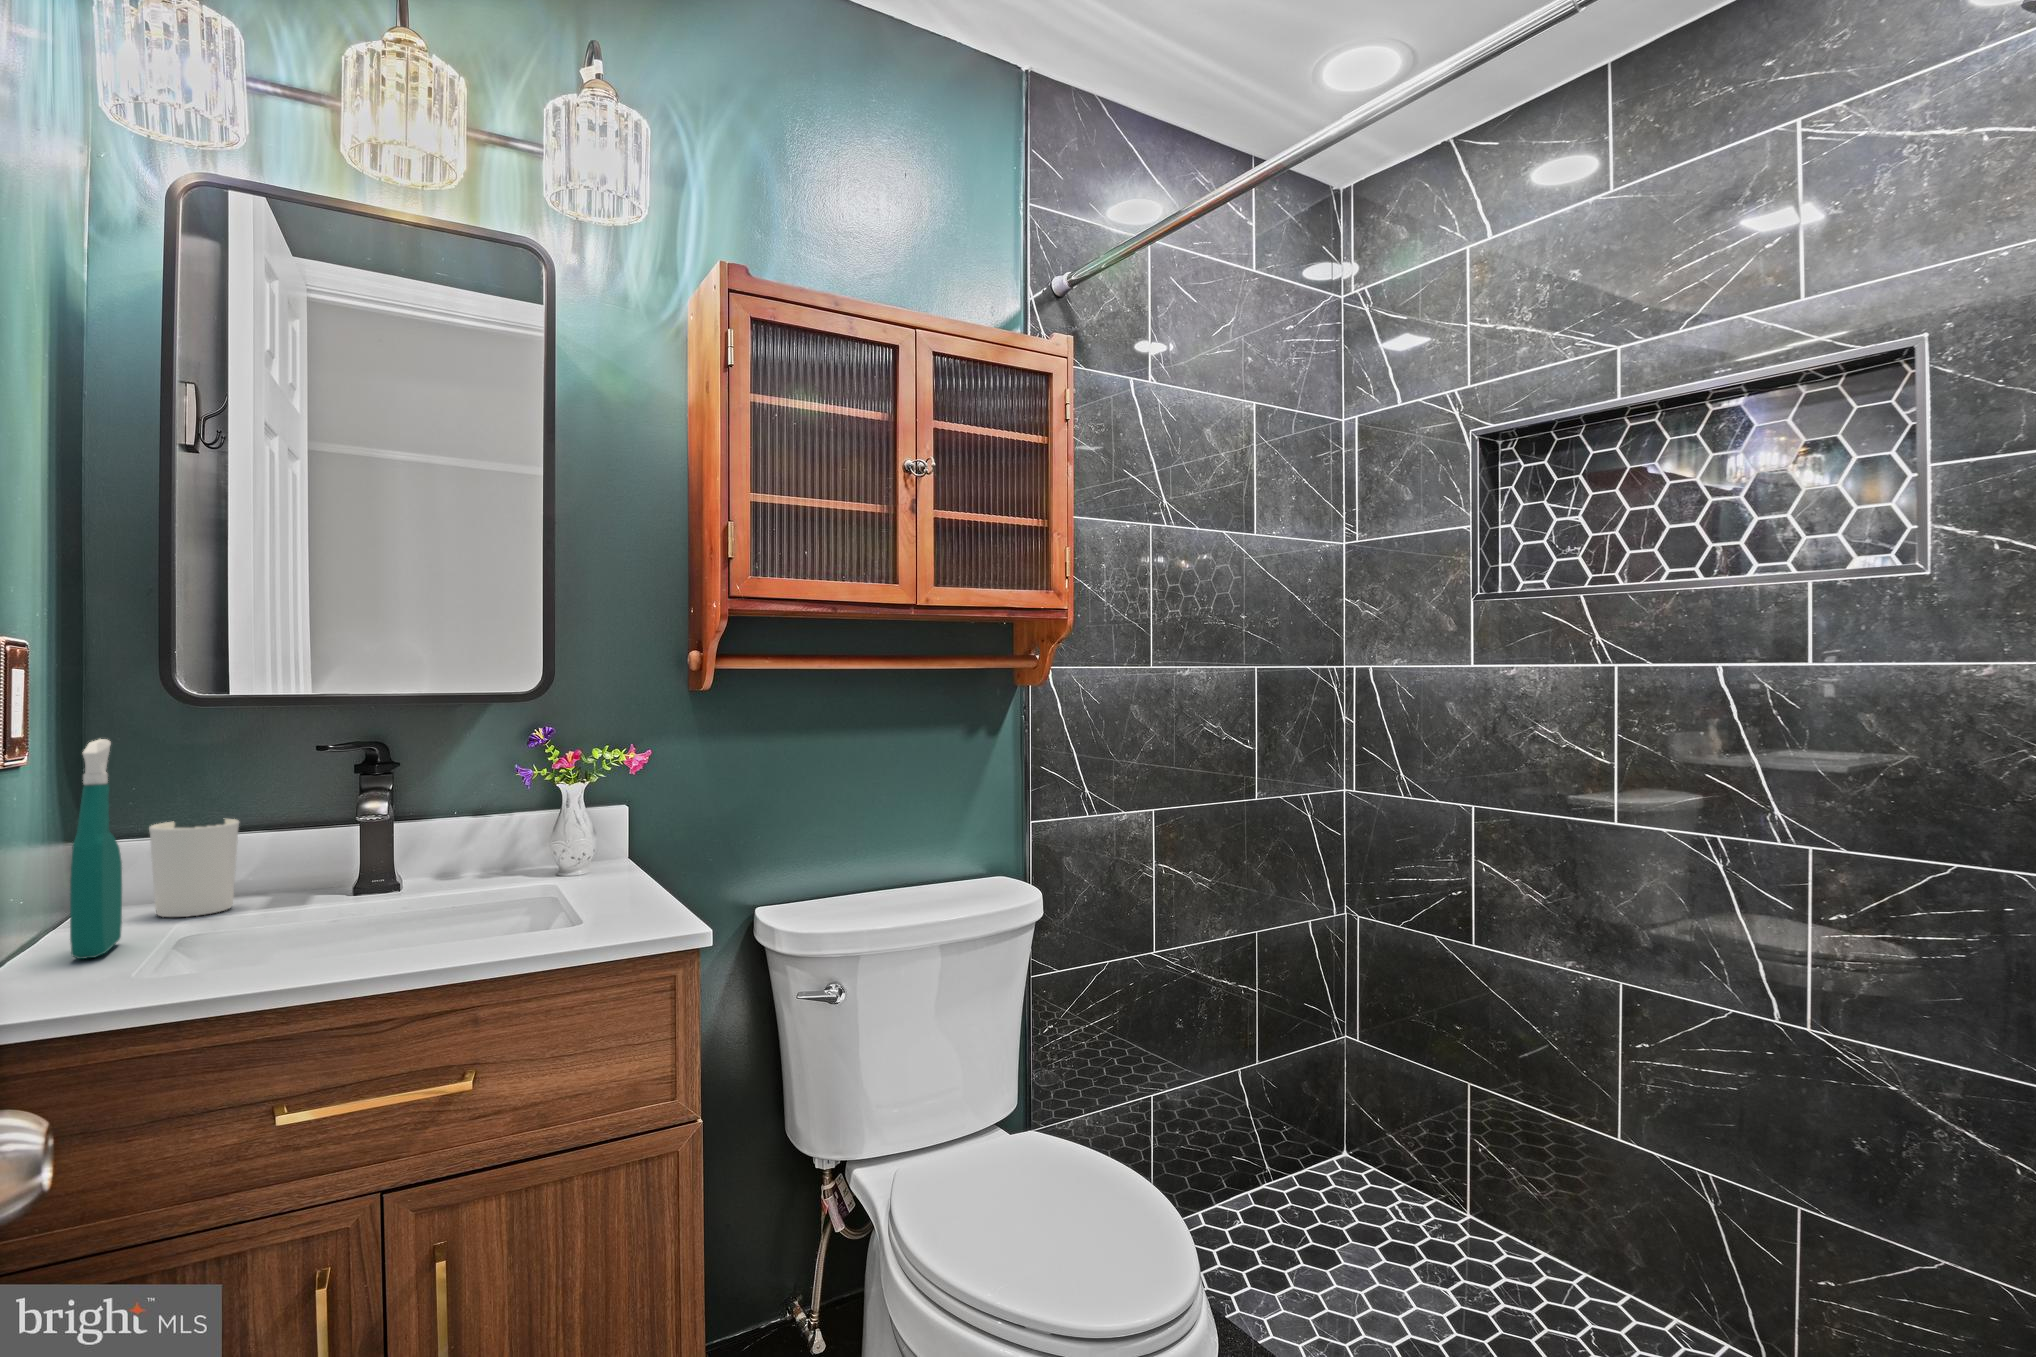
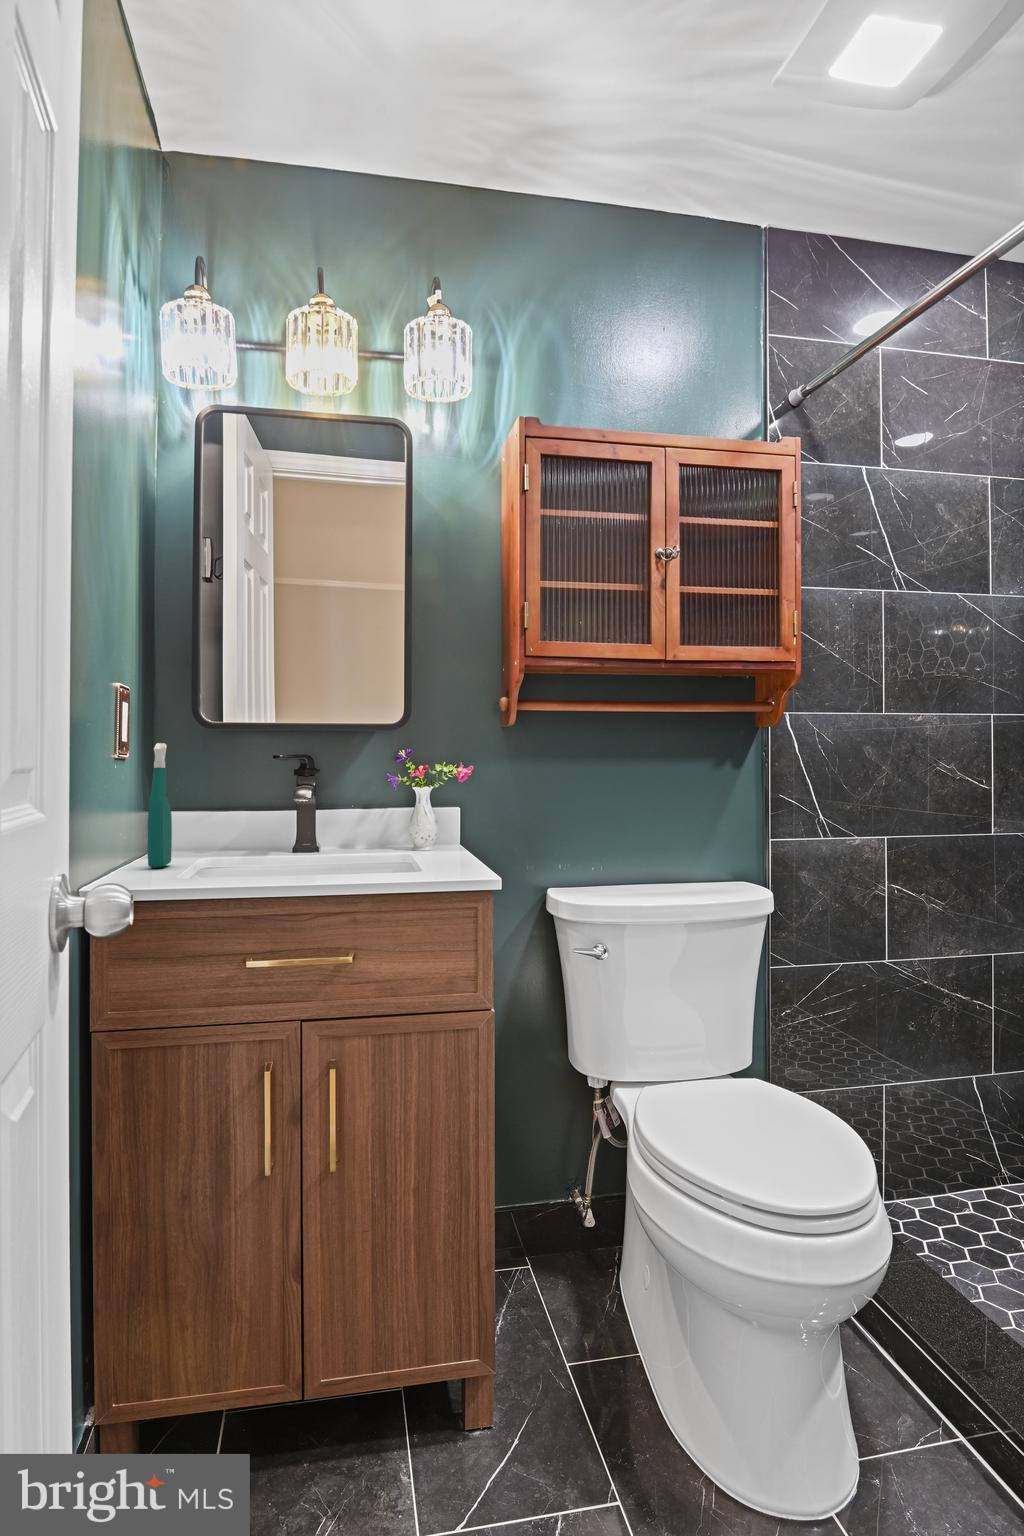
candle holder: present [149,819,239,917] -> none [184,803,231,859]

